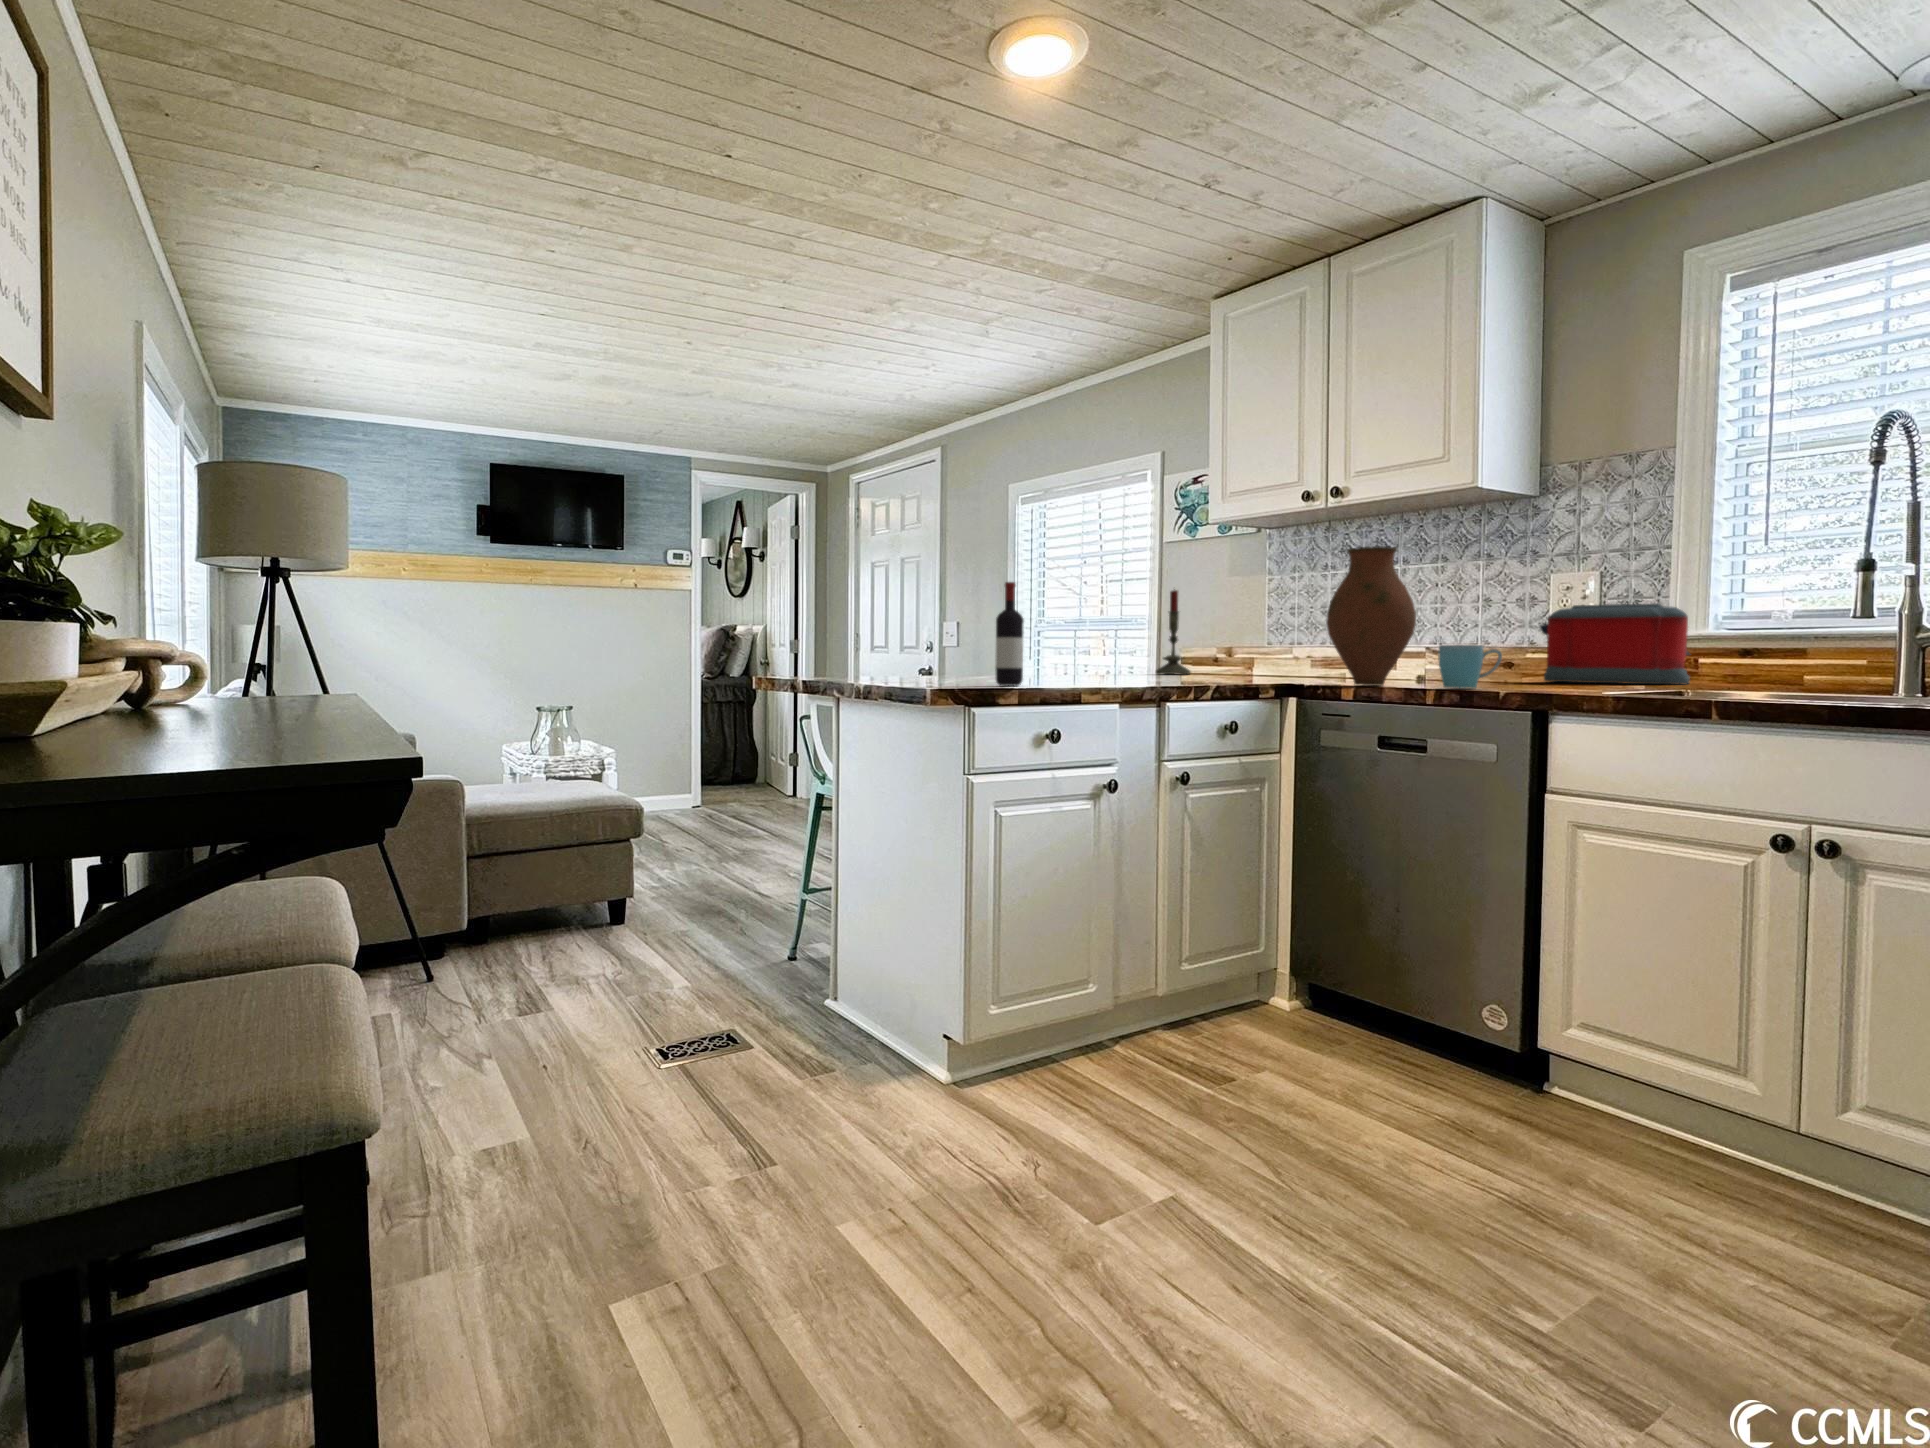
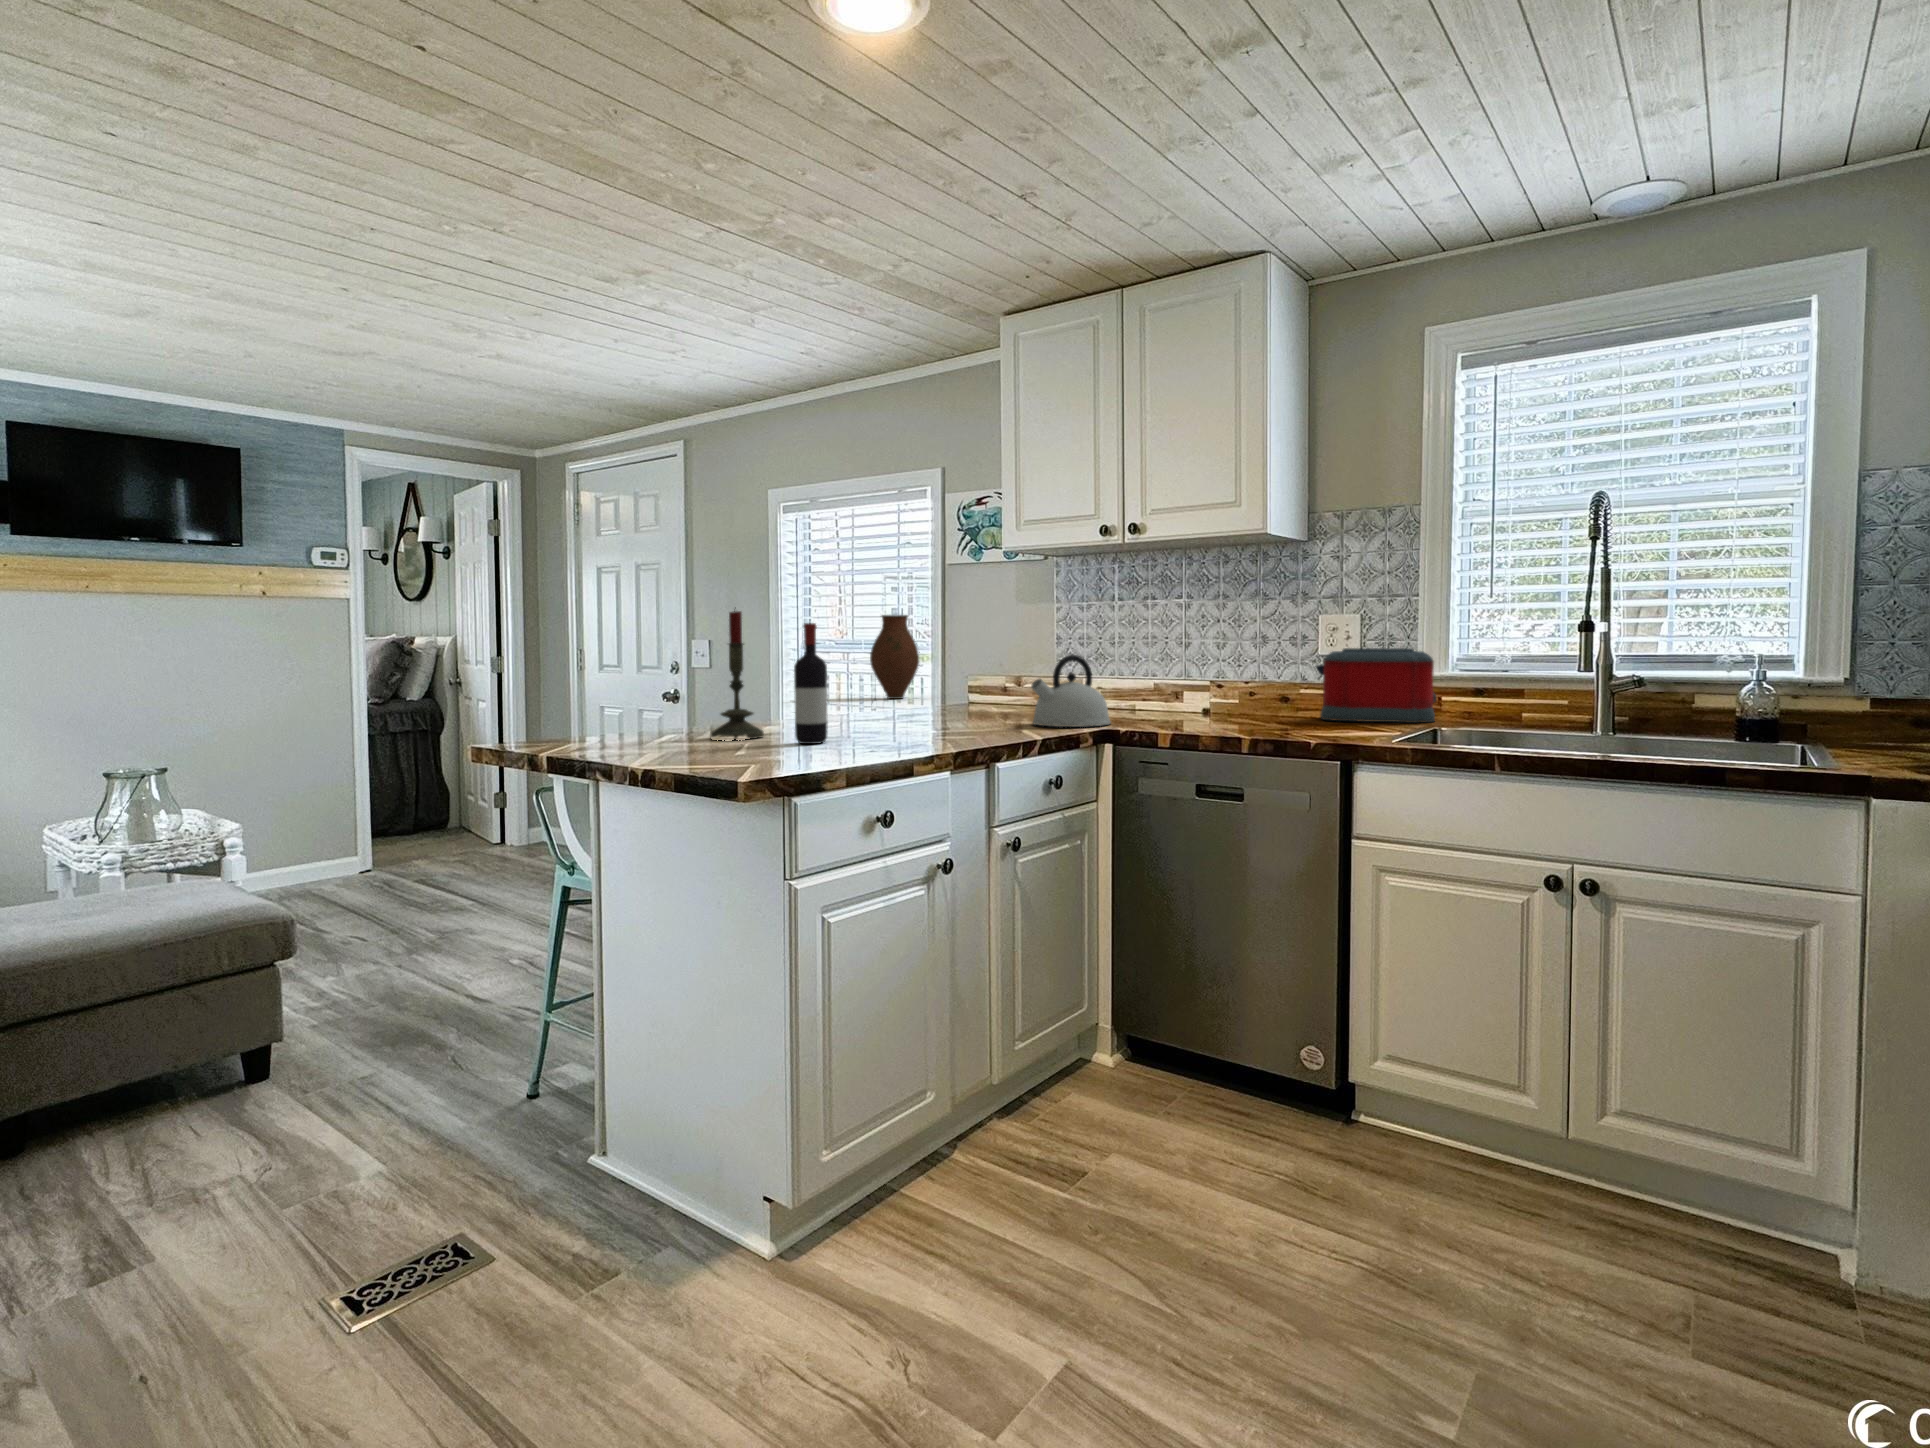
vase: present [1326,546,1416,686] -> present [870,615,920,699]
candle: present [1156,590,1190,675] -> present [711,611,764,739]
kettle: none [1218,615,1302,682] -> present [1031,655,1111,727]
mug: present [1438,645,1502,688] -> none [1257,695,1312,740]

